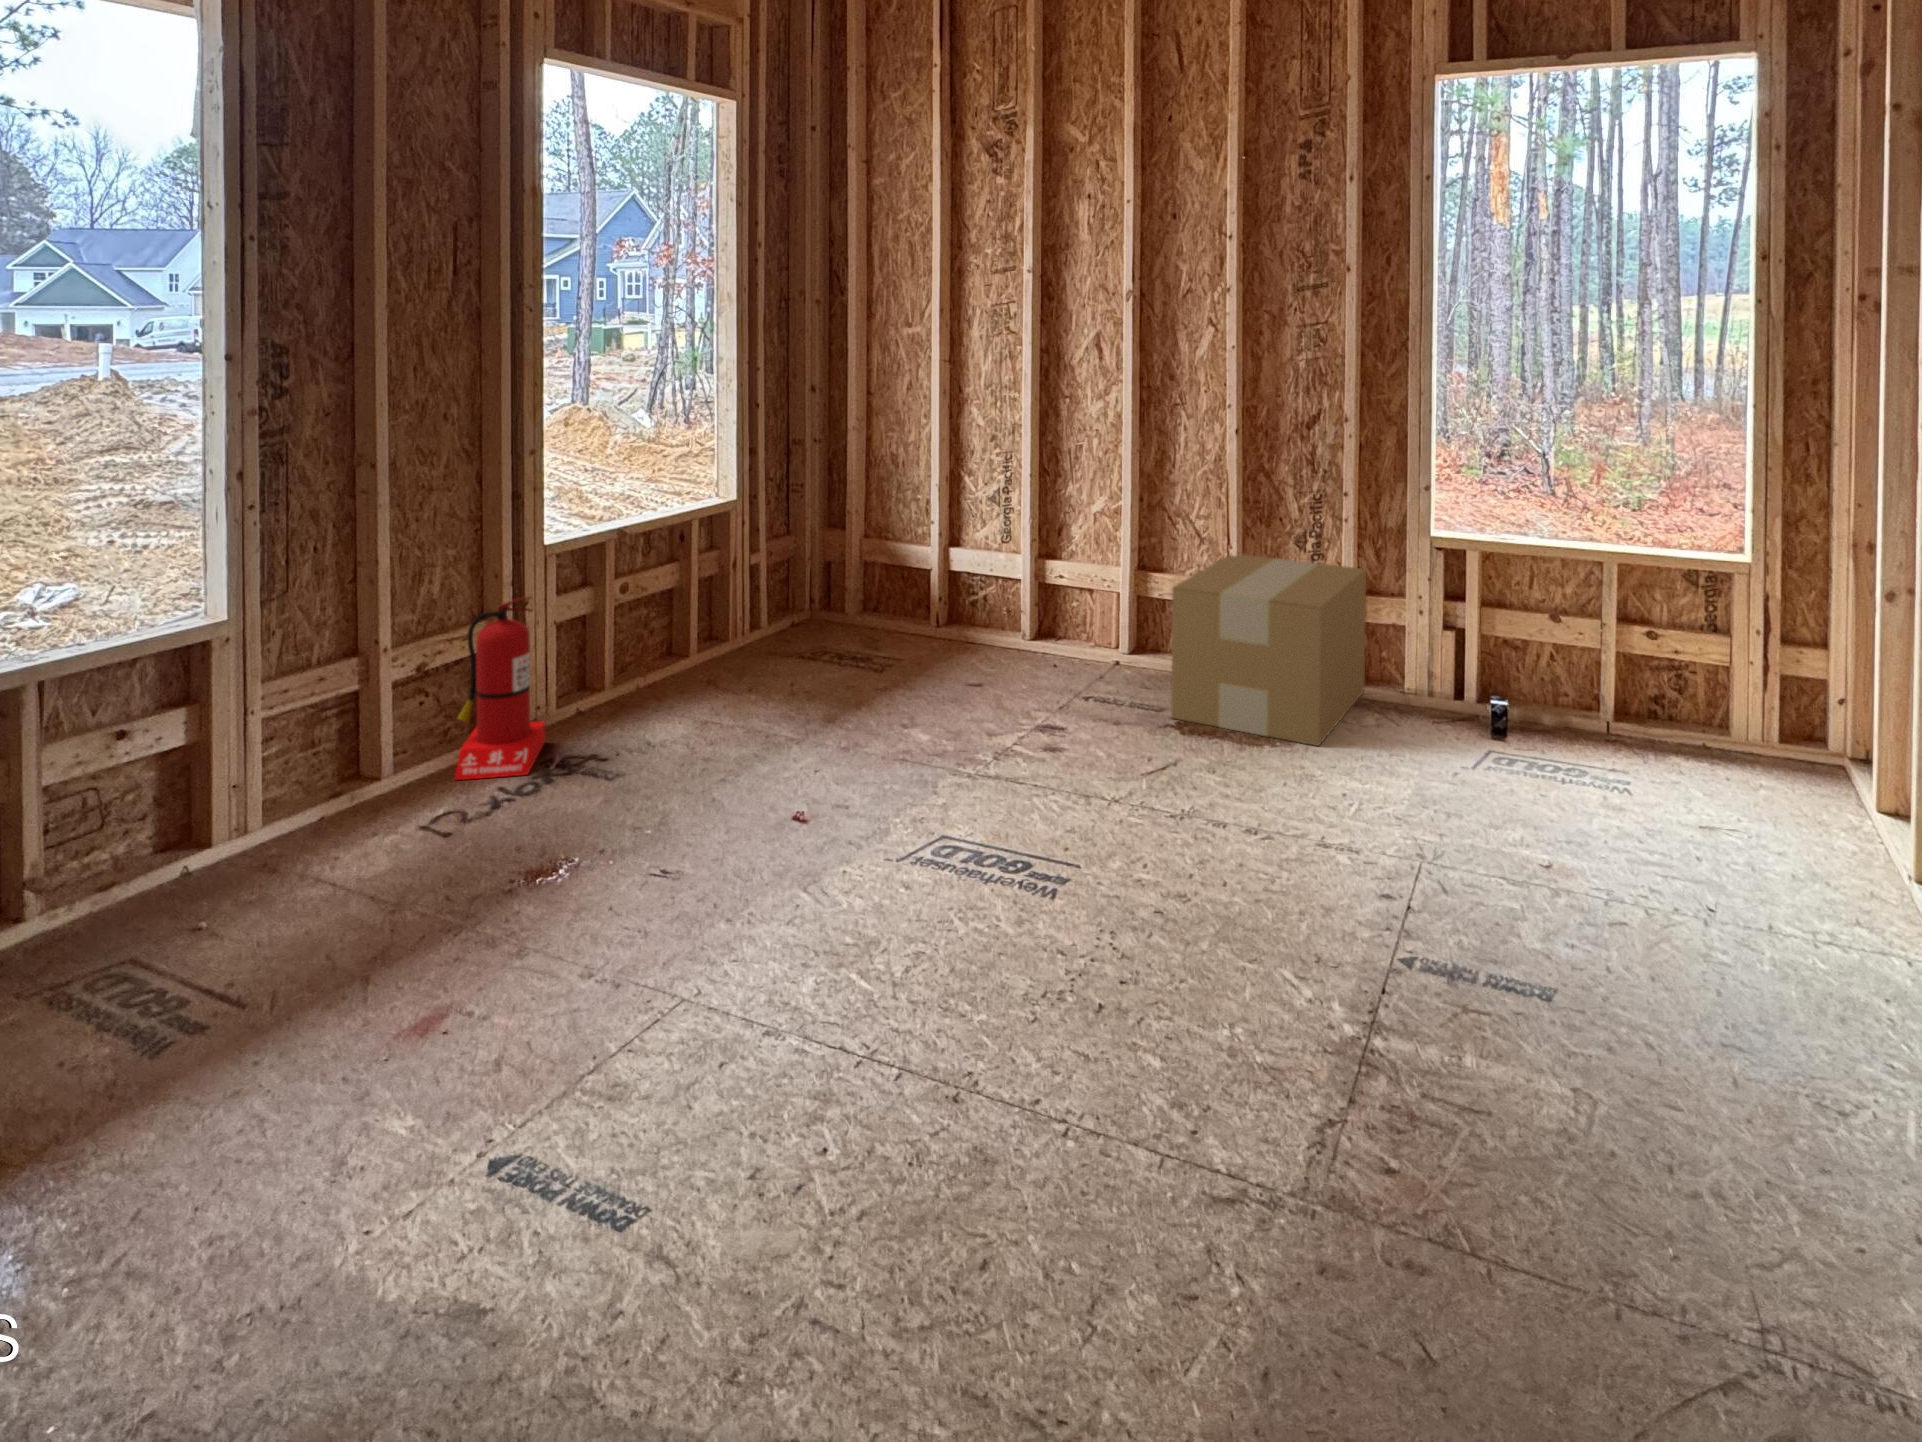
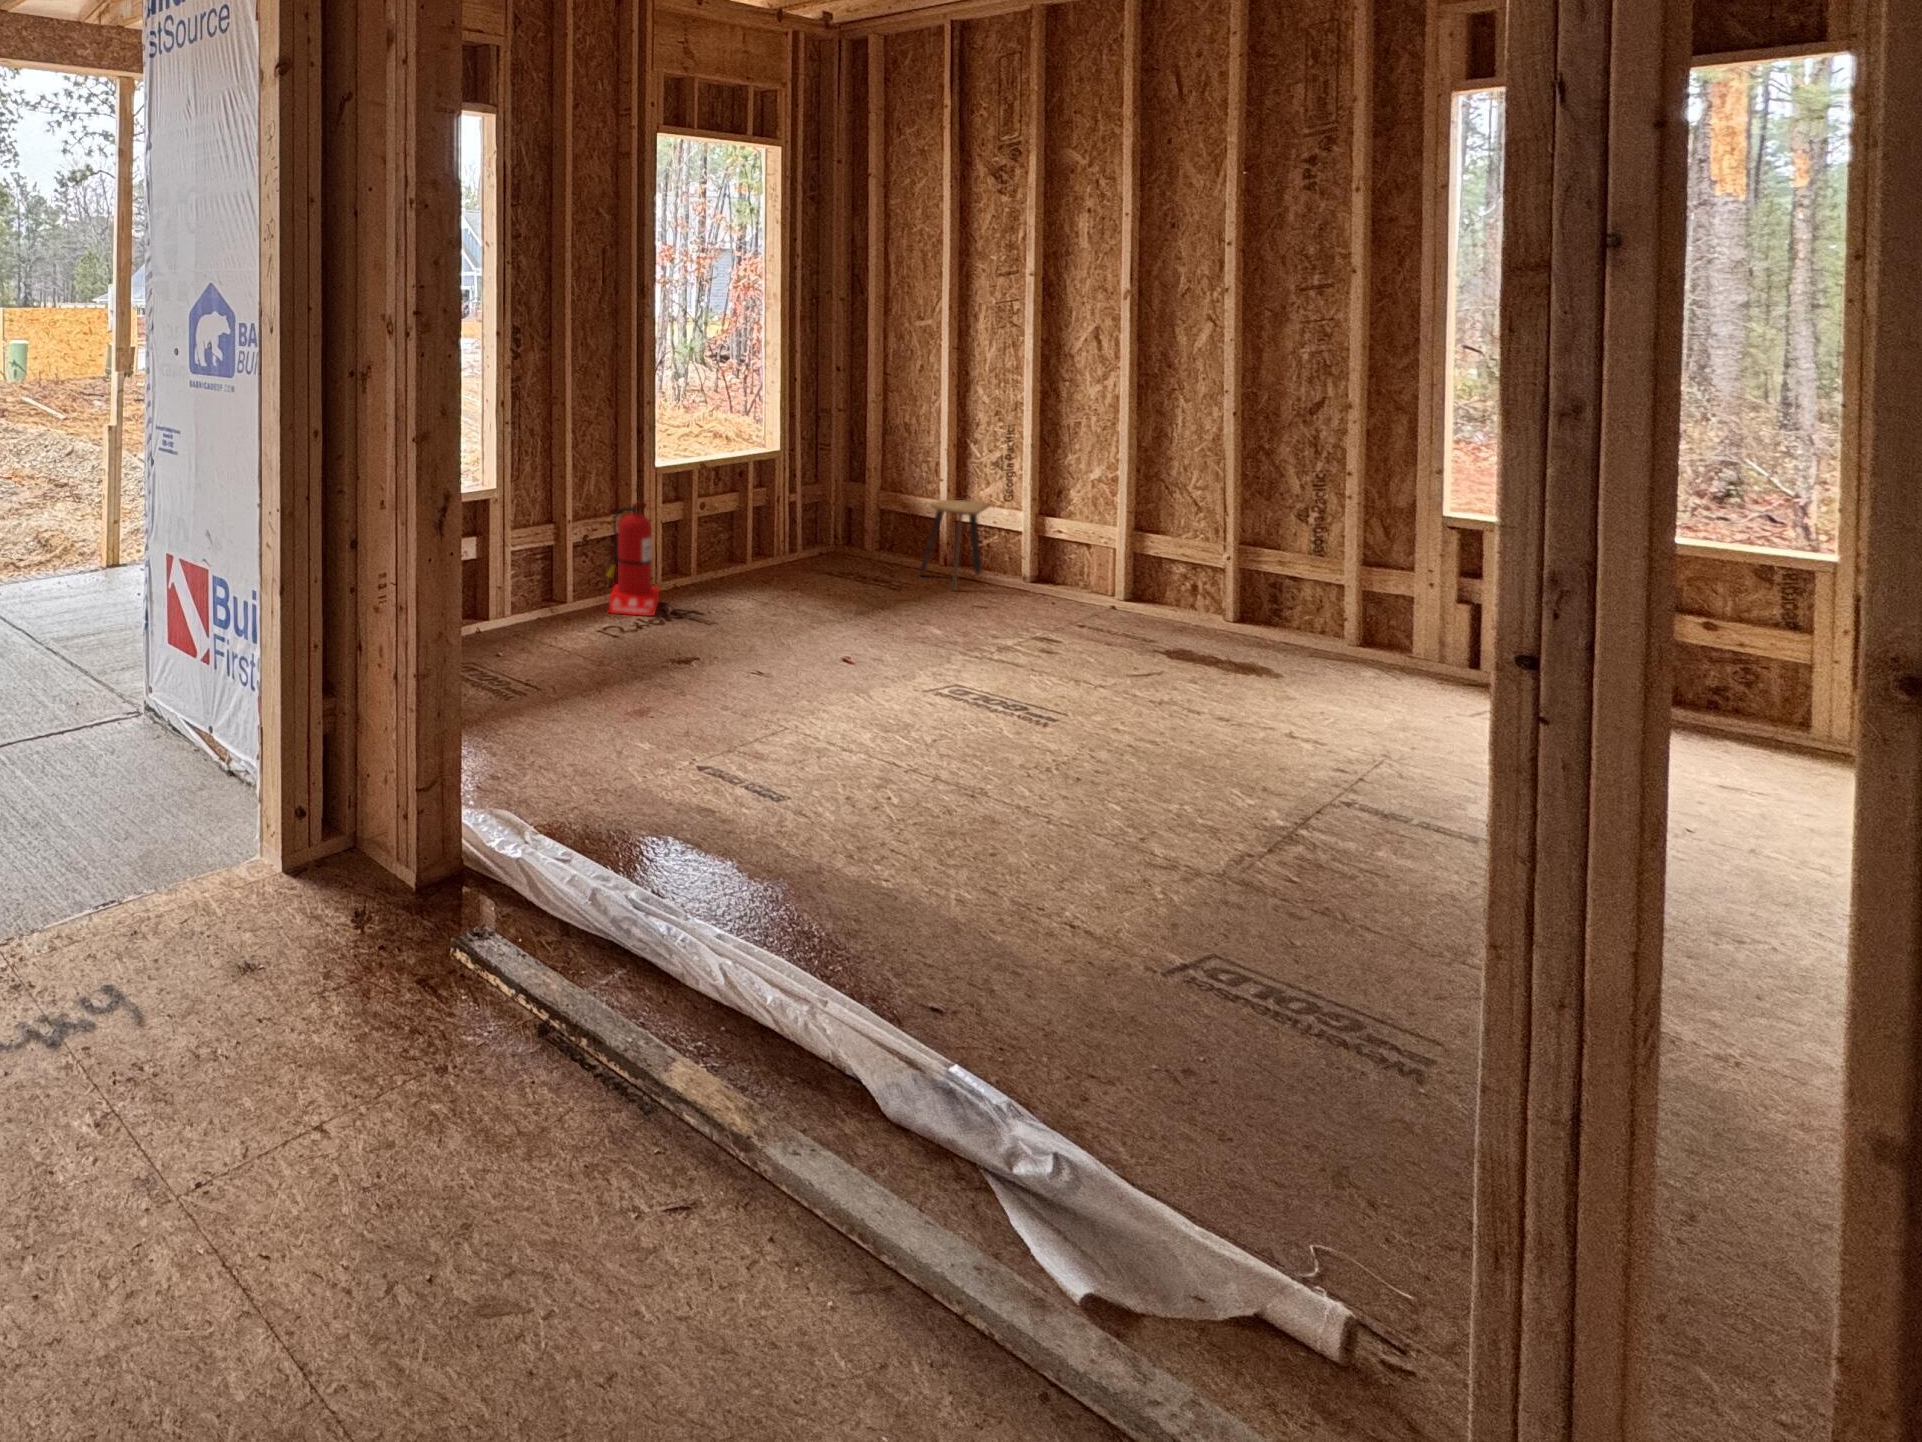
stool: none [905,545,985,663] -> present [919,500,989,590]
cardboard box: present [1171,555,1366,746] -> none [1160,521,1371,681]

